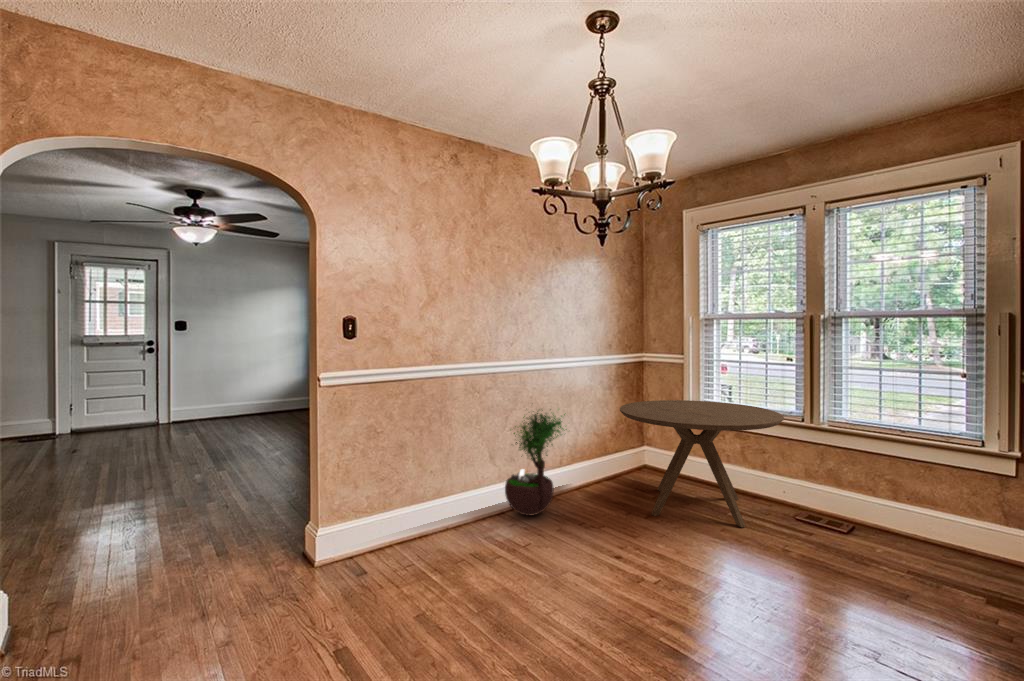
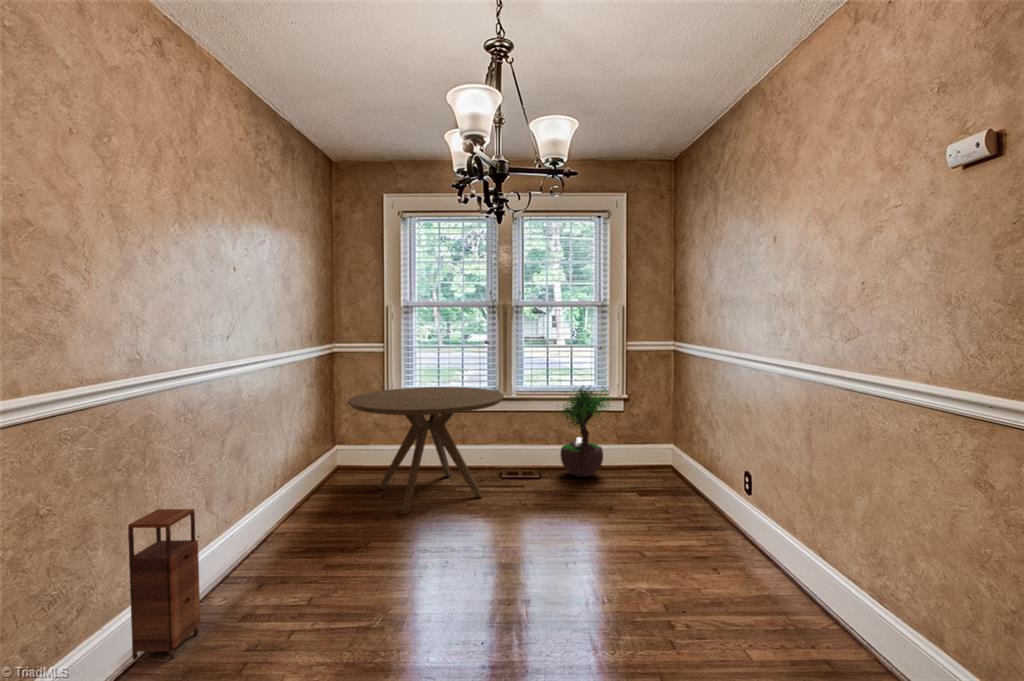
potted tree: present [505,409,567,515] -> present [560,386,609,477]
storage cabinet: none [431,451,464,541] -> present [128,509,200,659]

